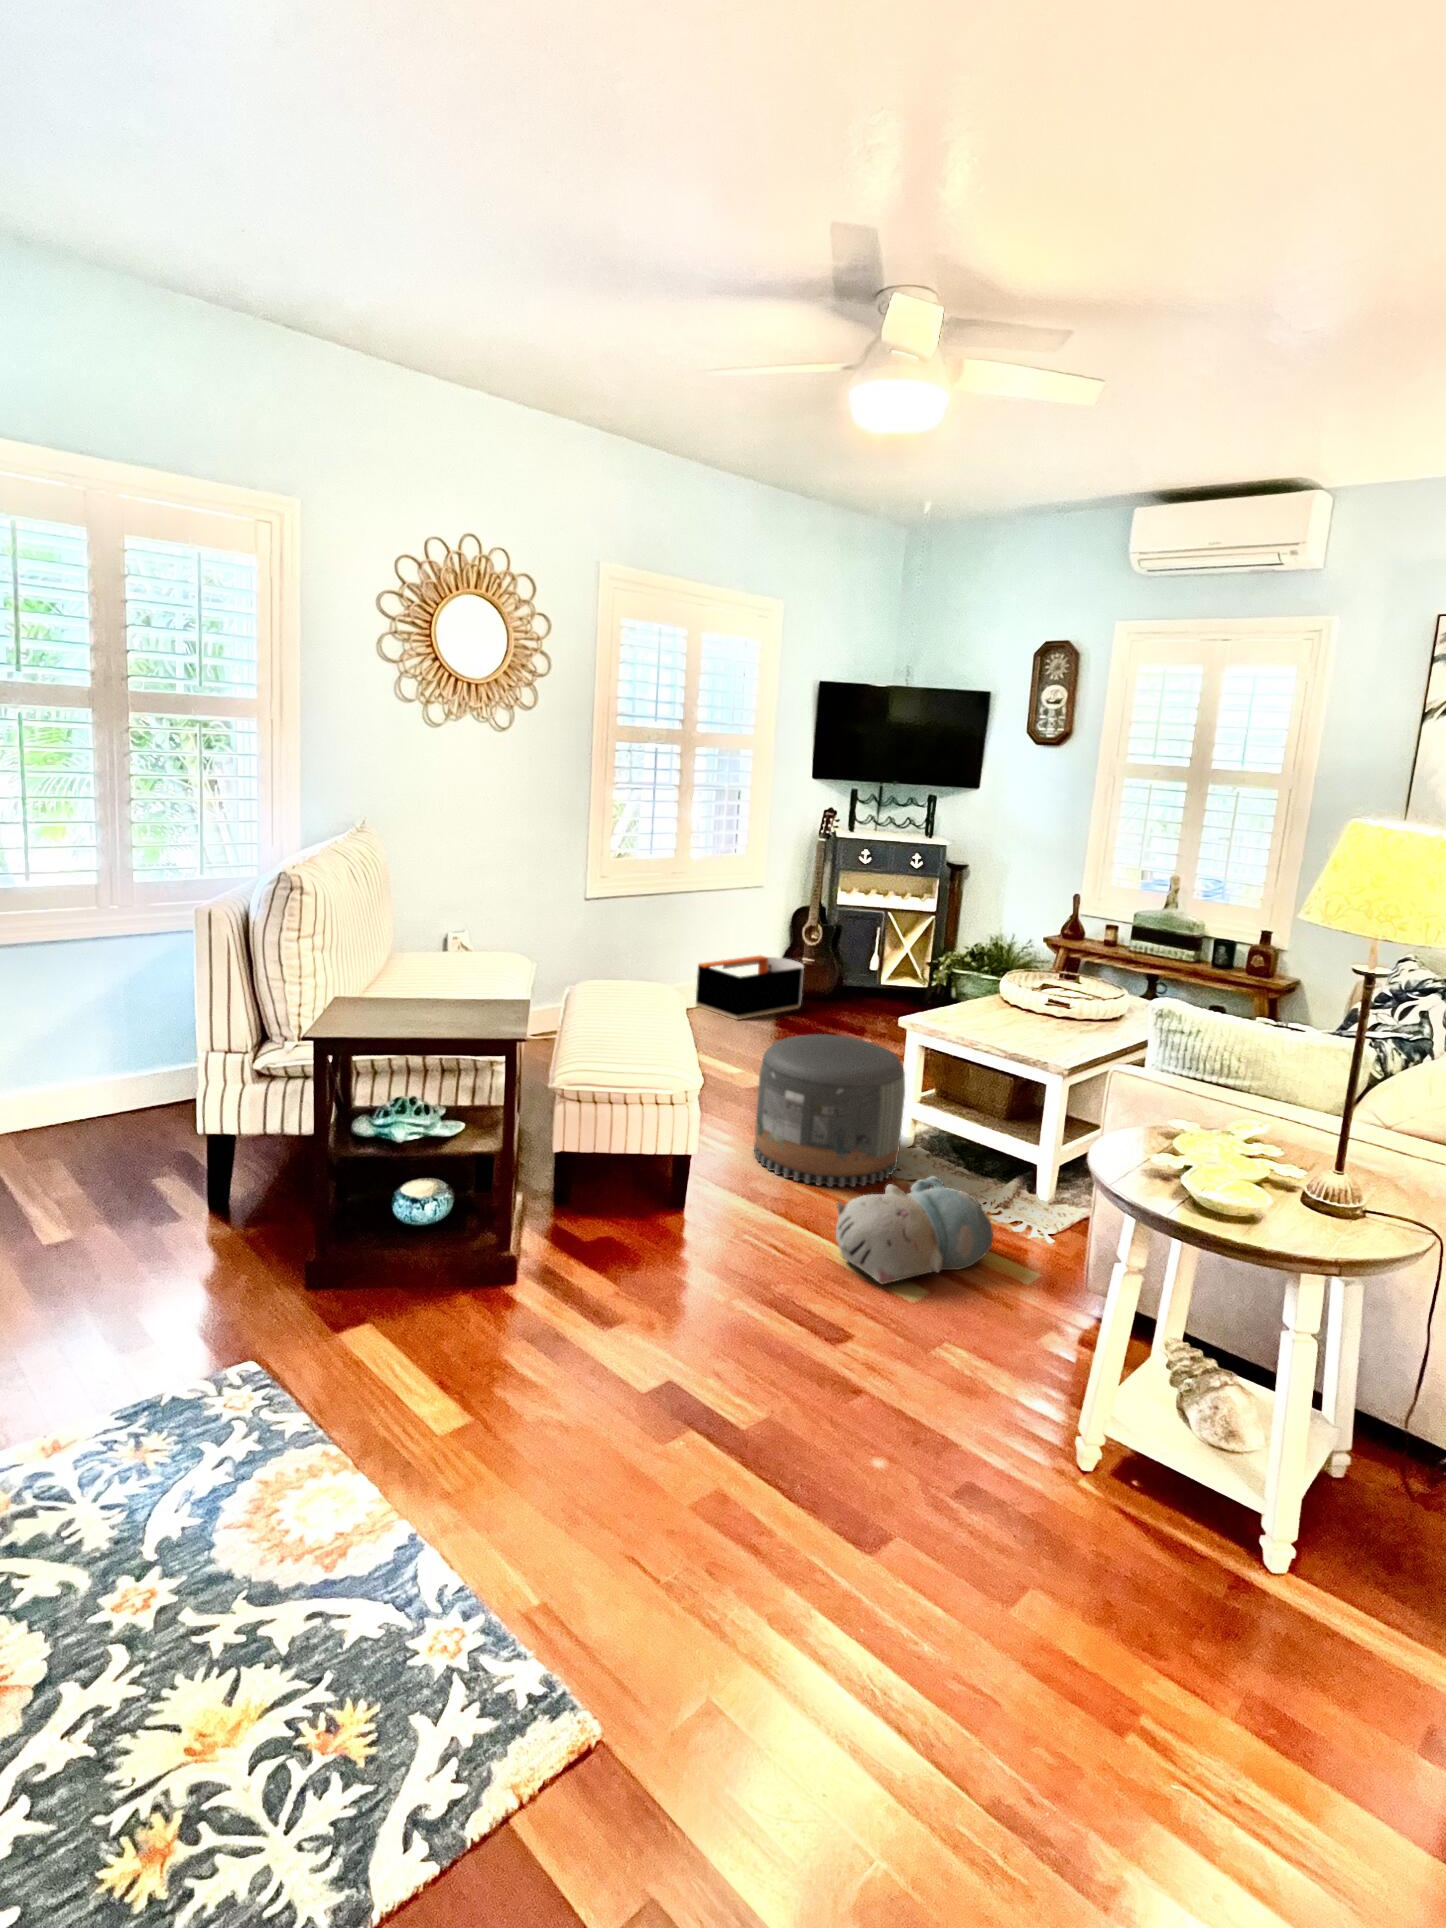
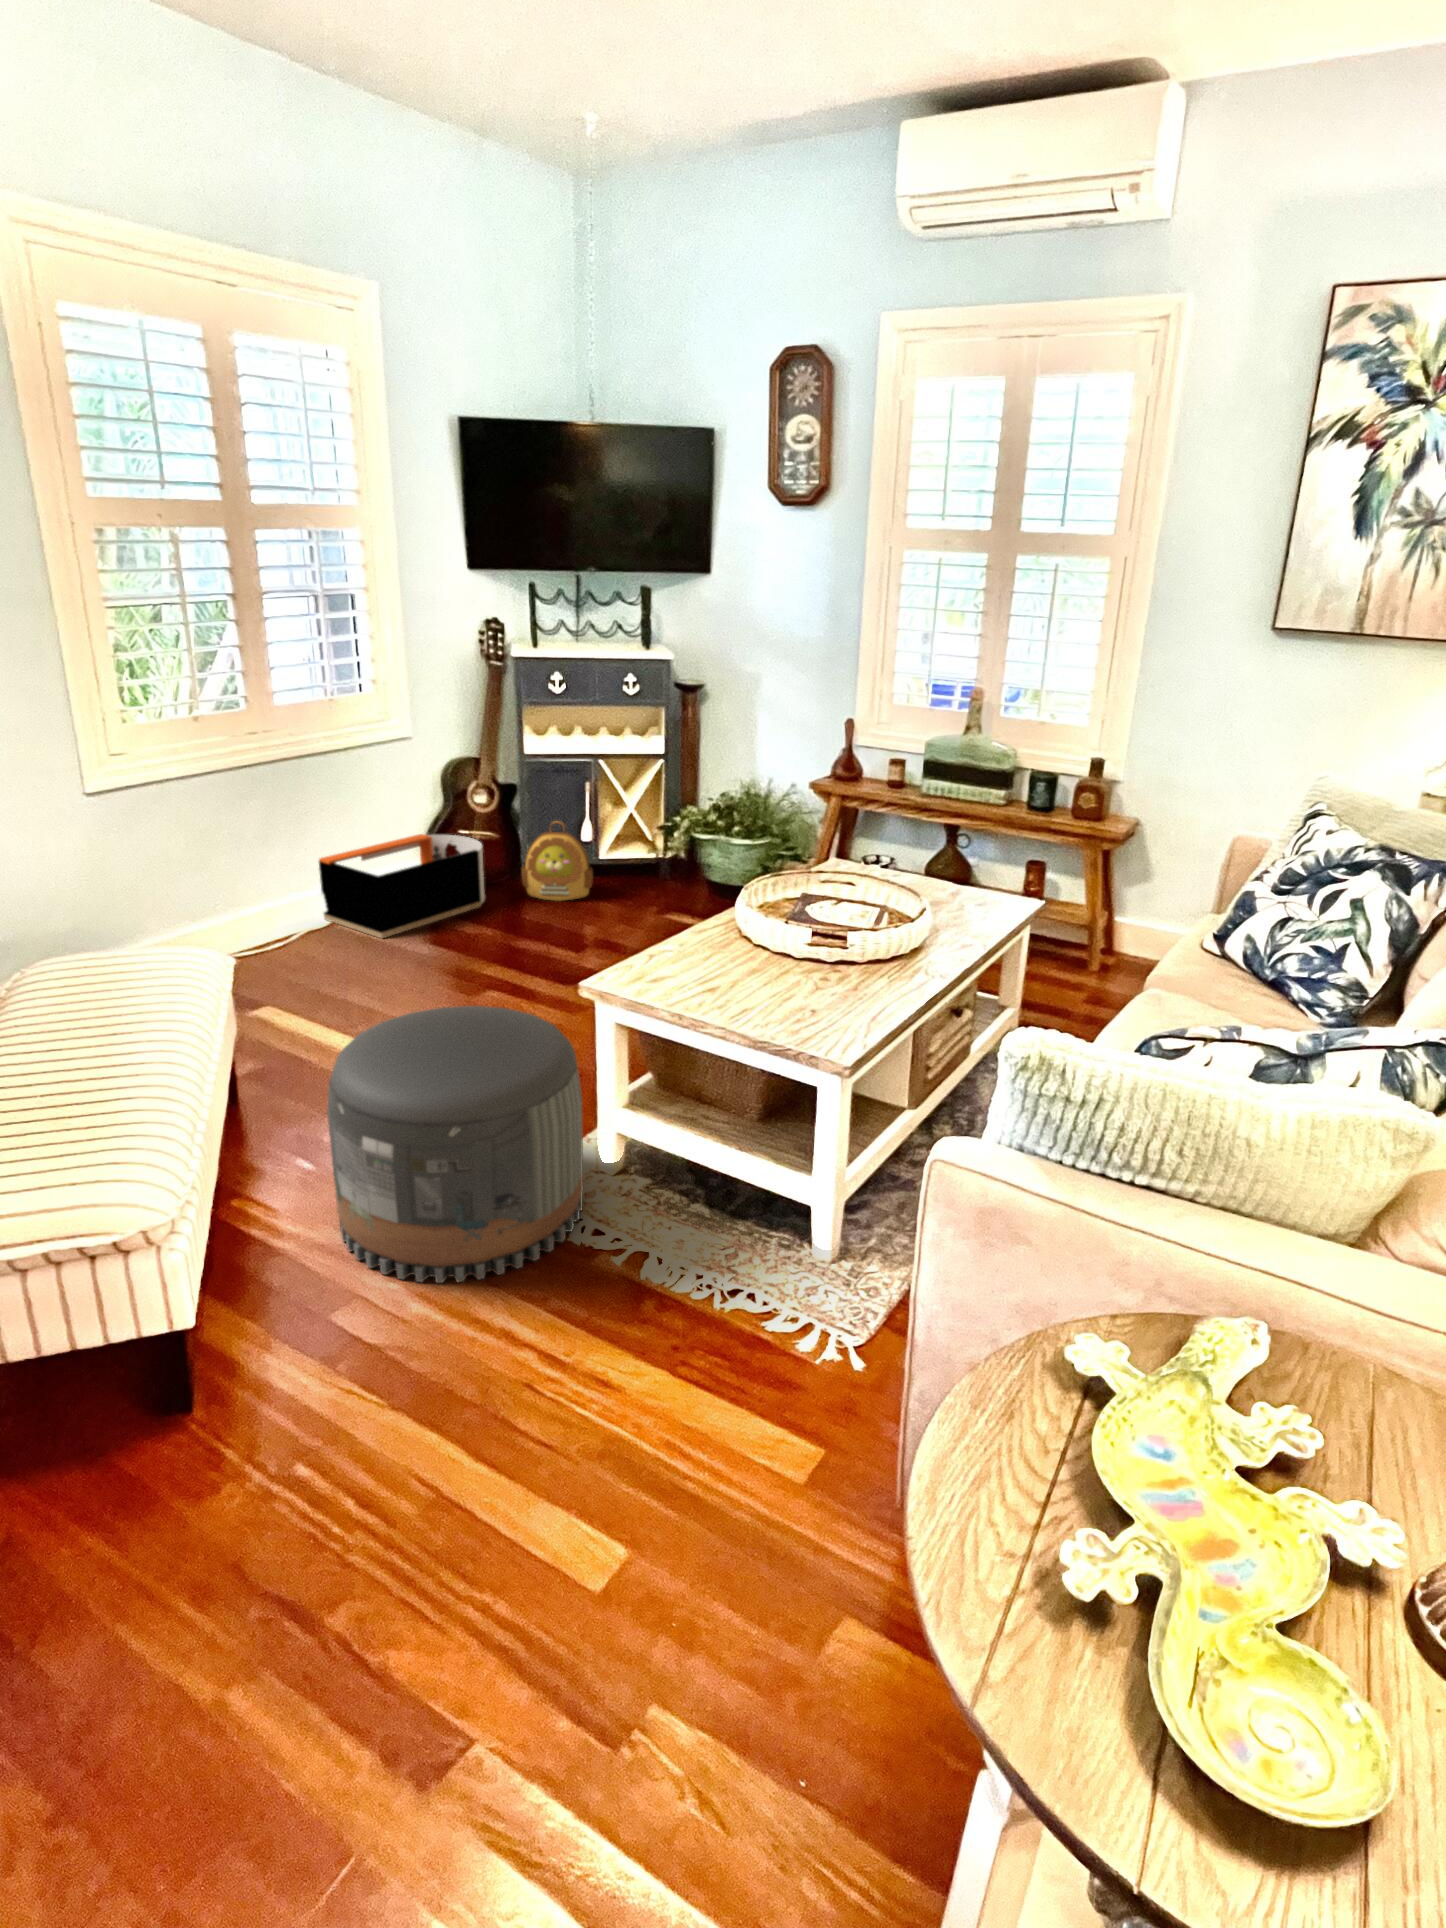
backpack: none [827,953,878,1010] -> present [522,821,593,901]
plush toy: present [836,1176,993,1284] -> none [425,1283,719,1550]

